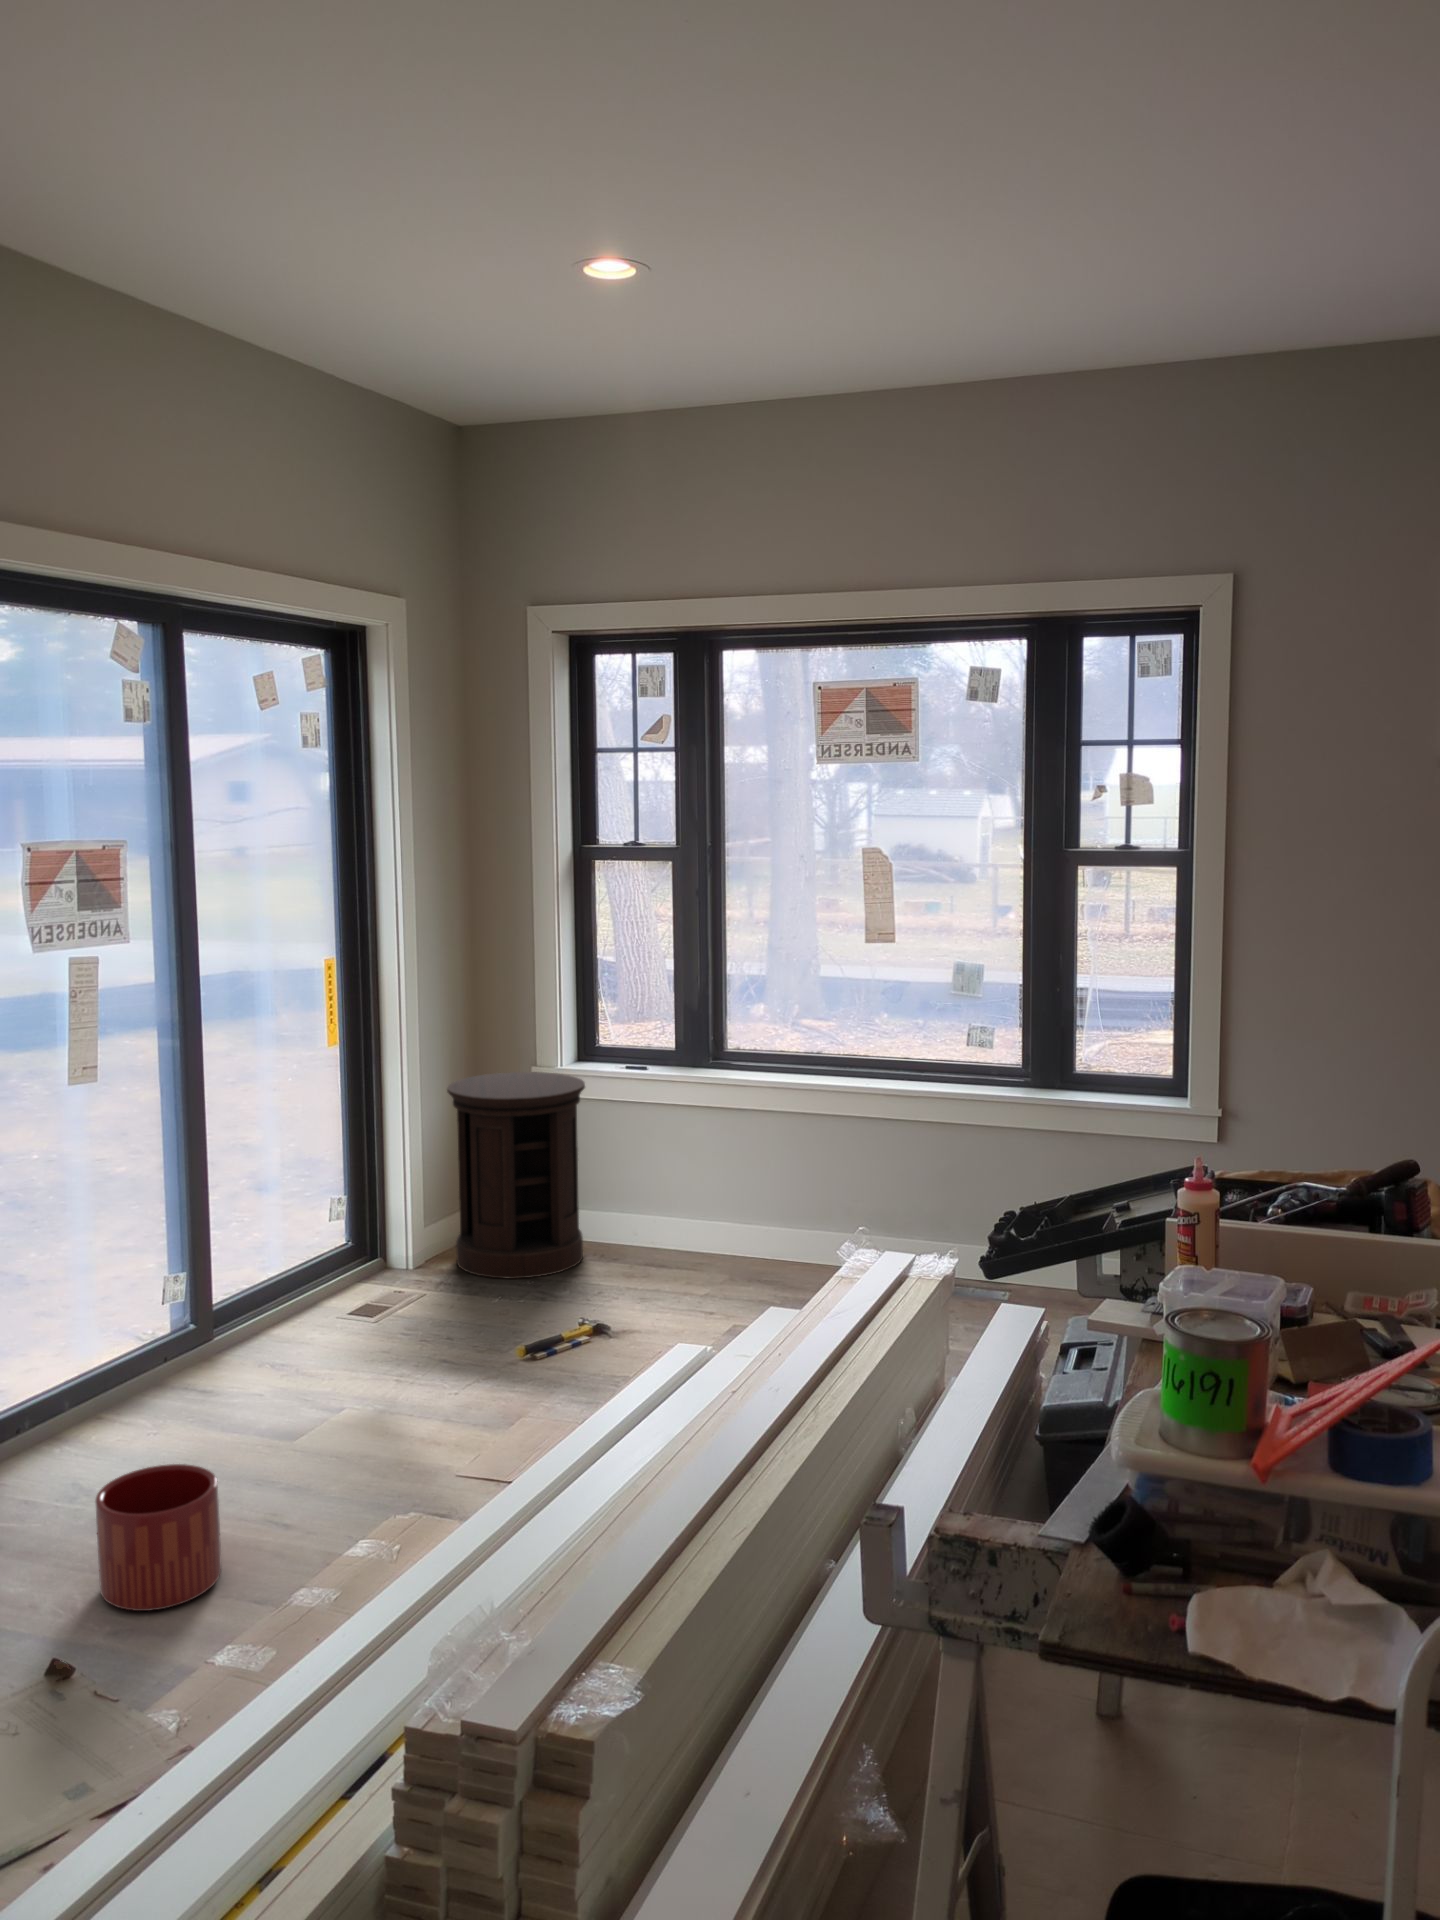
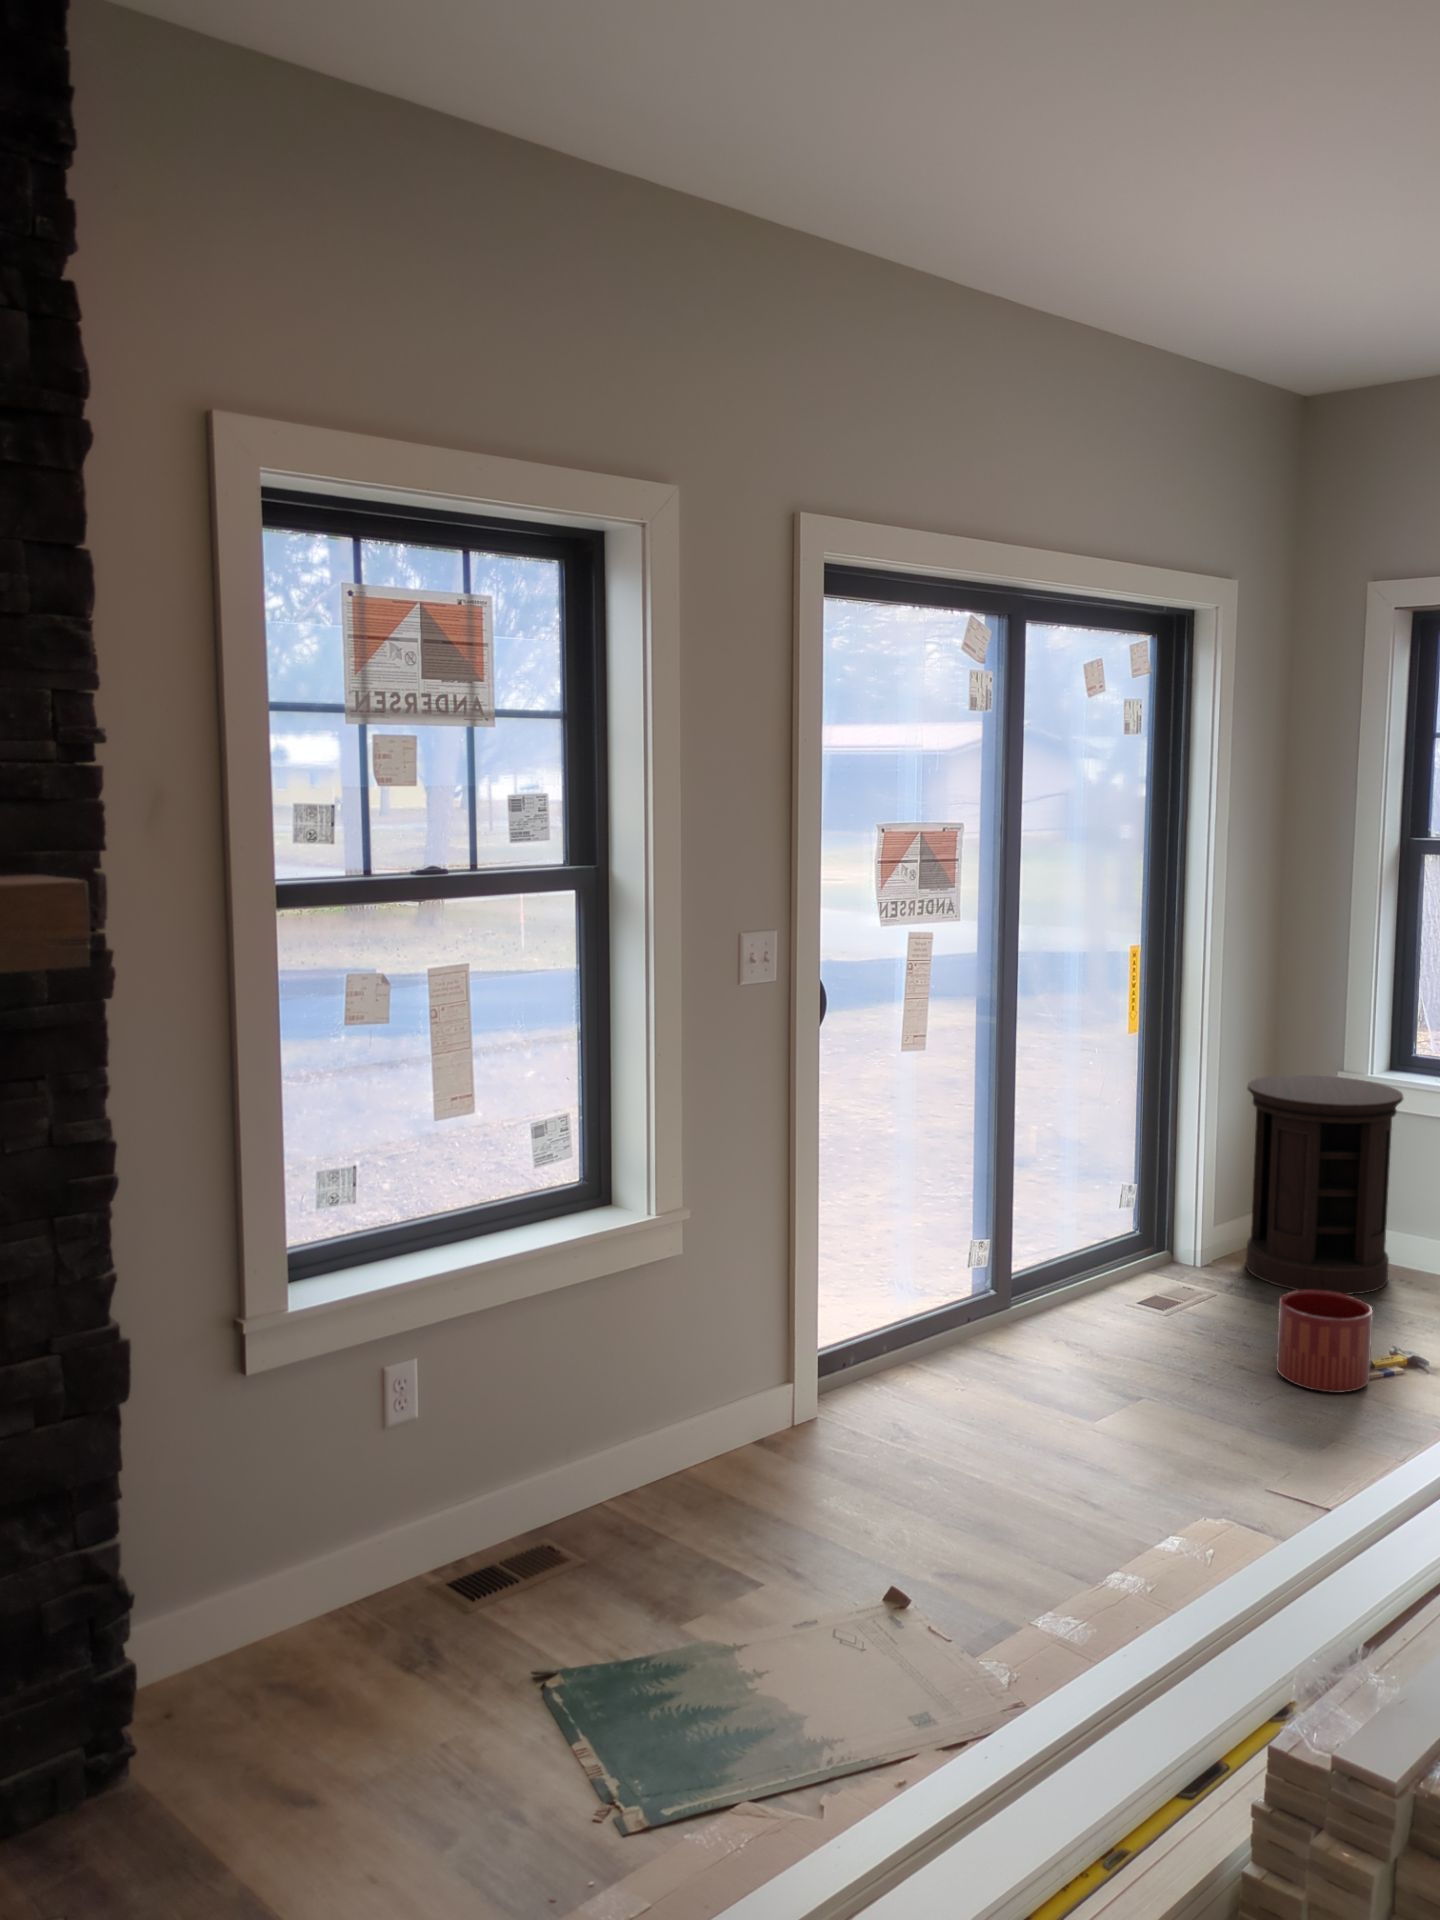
planter: present [95,1464,222,1611] -> present [1276,1290,1373,1393]

